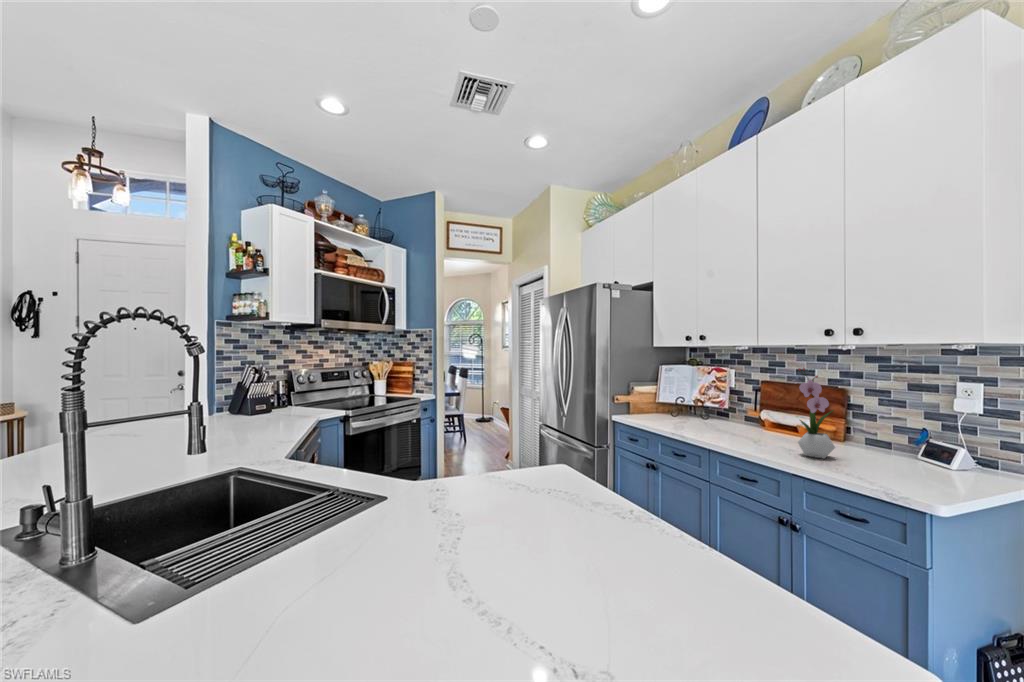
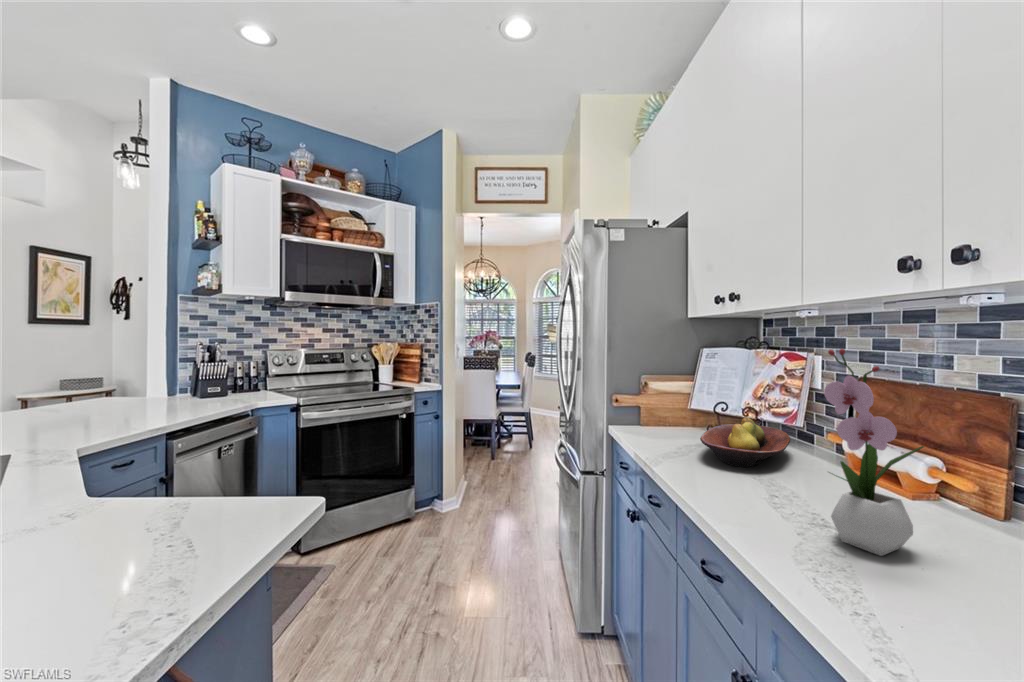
fruit bowl: none [689,406,740,432] -> present [700,418,790,467]

